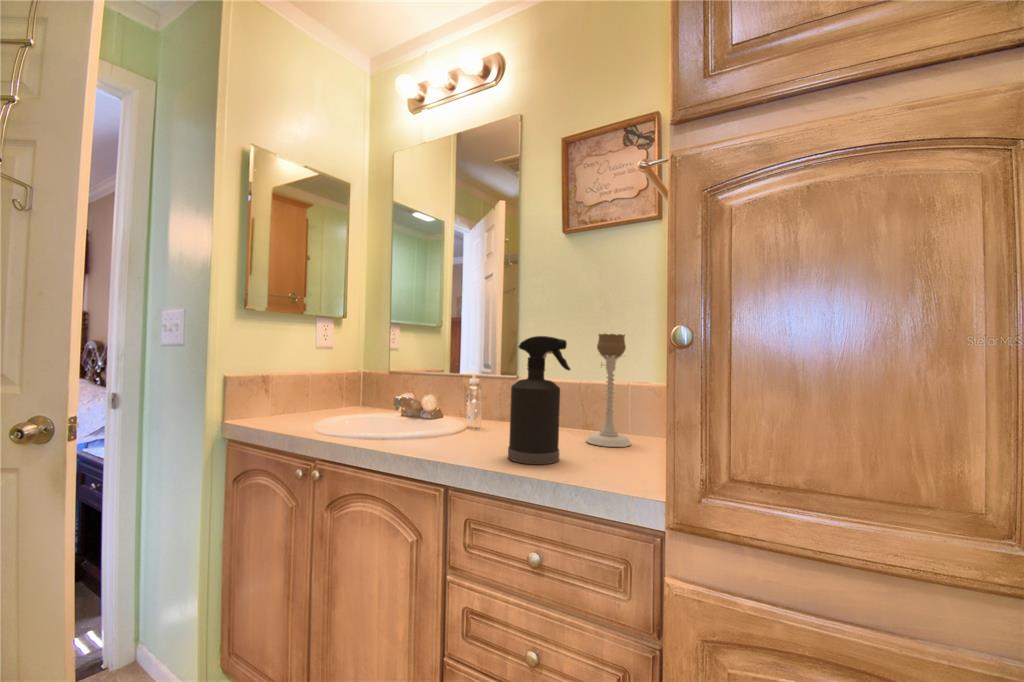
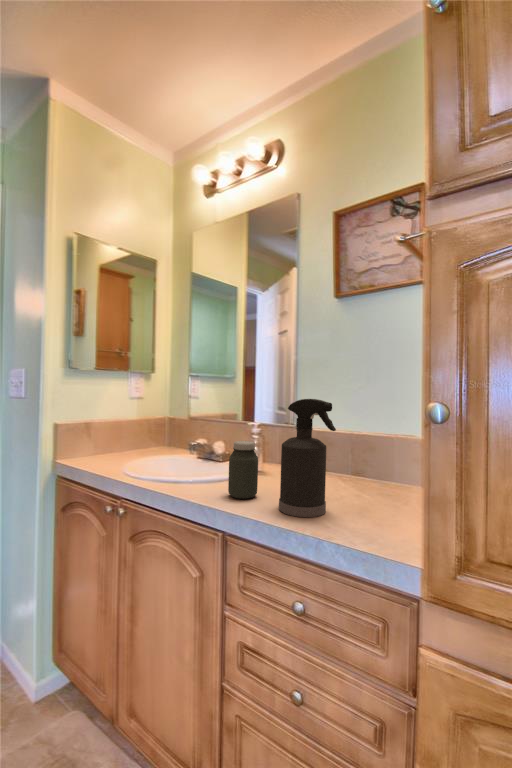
candle holder: present [586,334,631,447] -> none [355,392,398,498]
jar: none [448,387,482,451] -> present [228,441,258,499]

